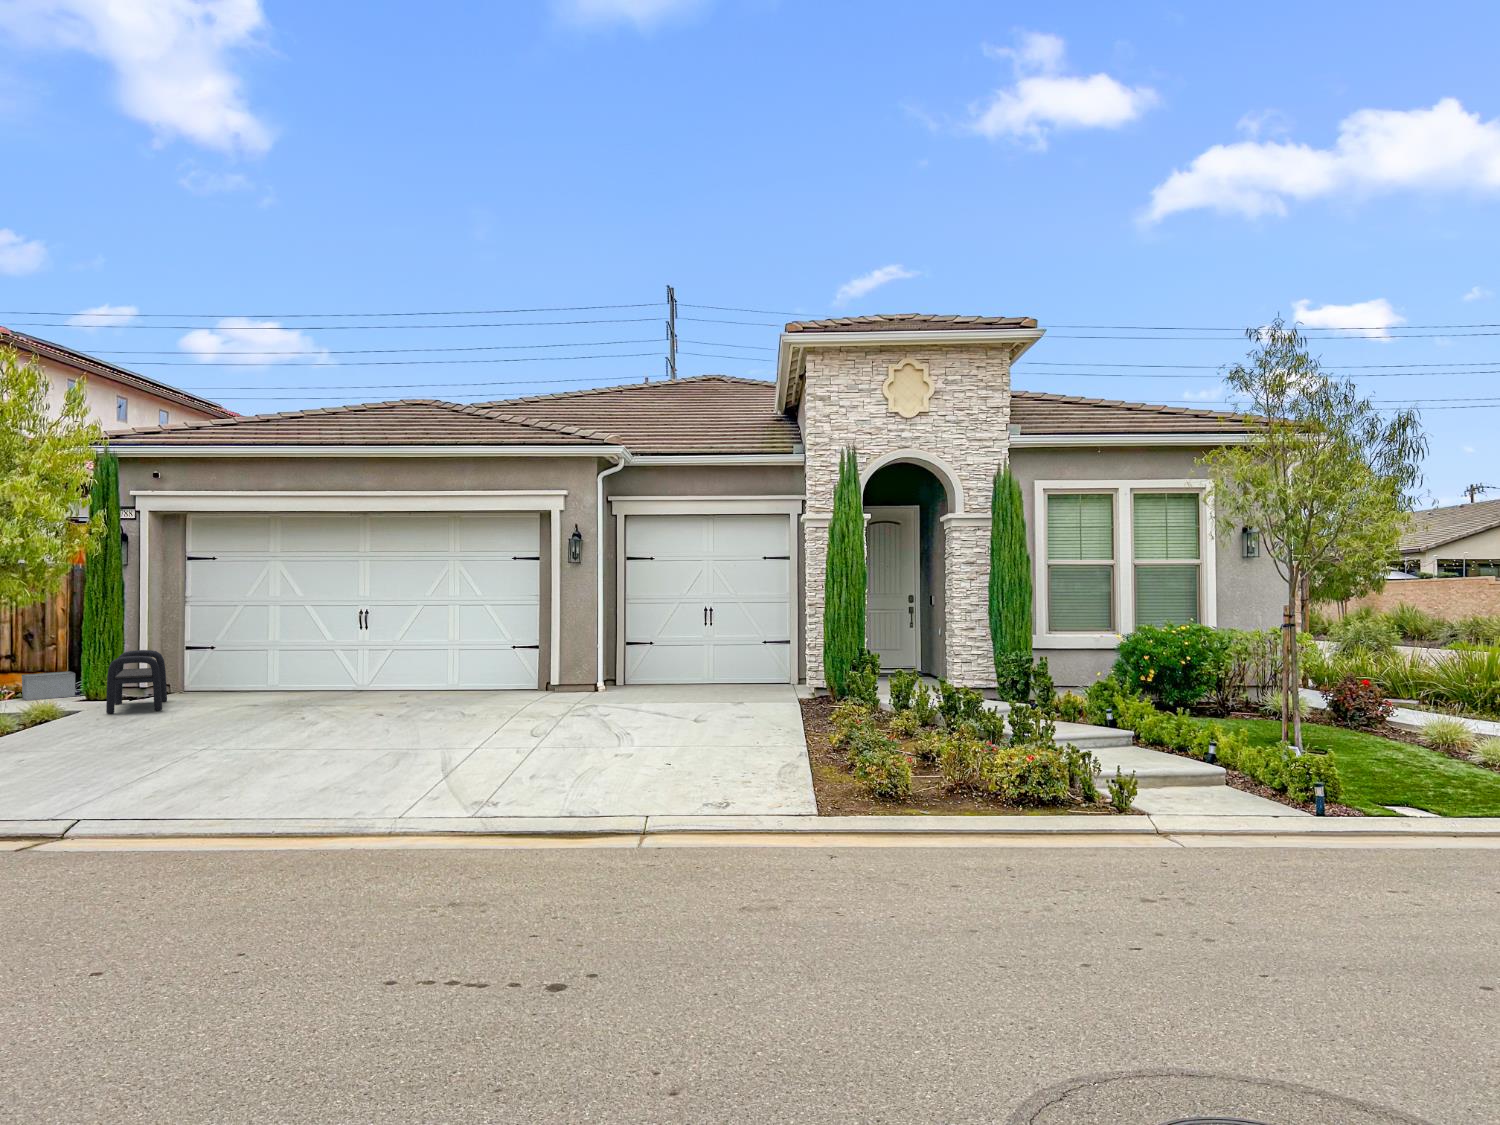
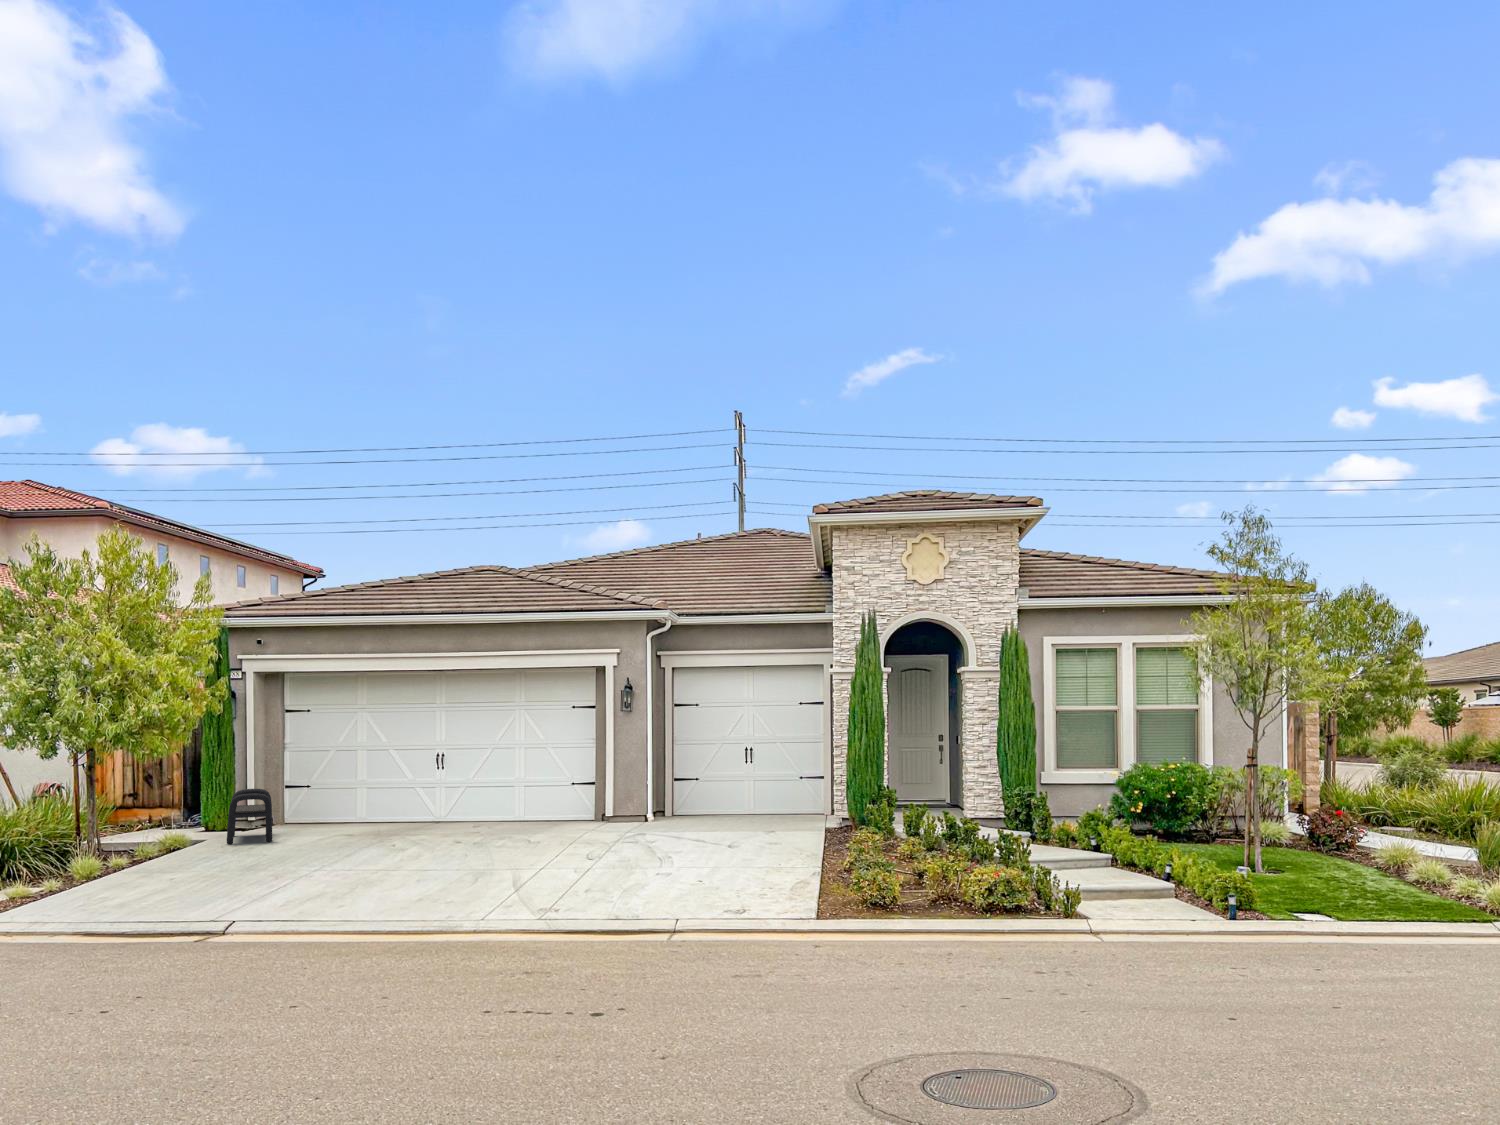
storage bin: present [22,671,75,700] -> none [146,808,192,833]

